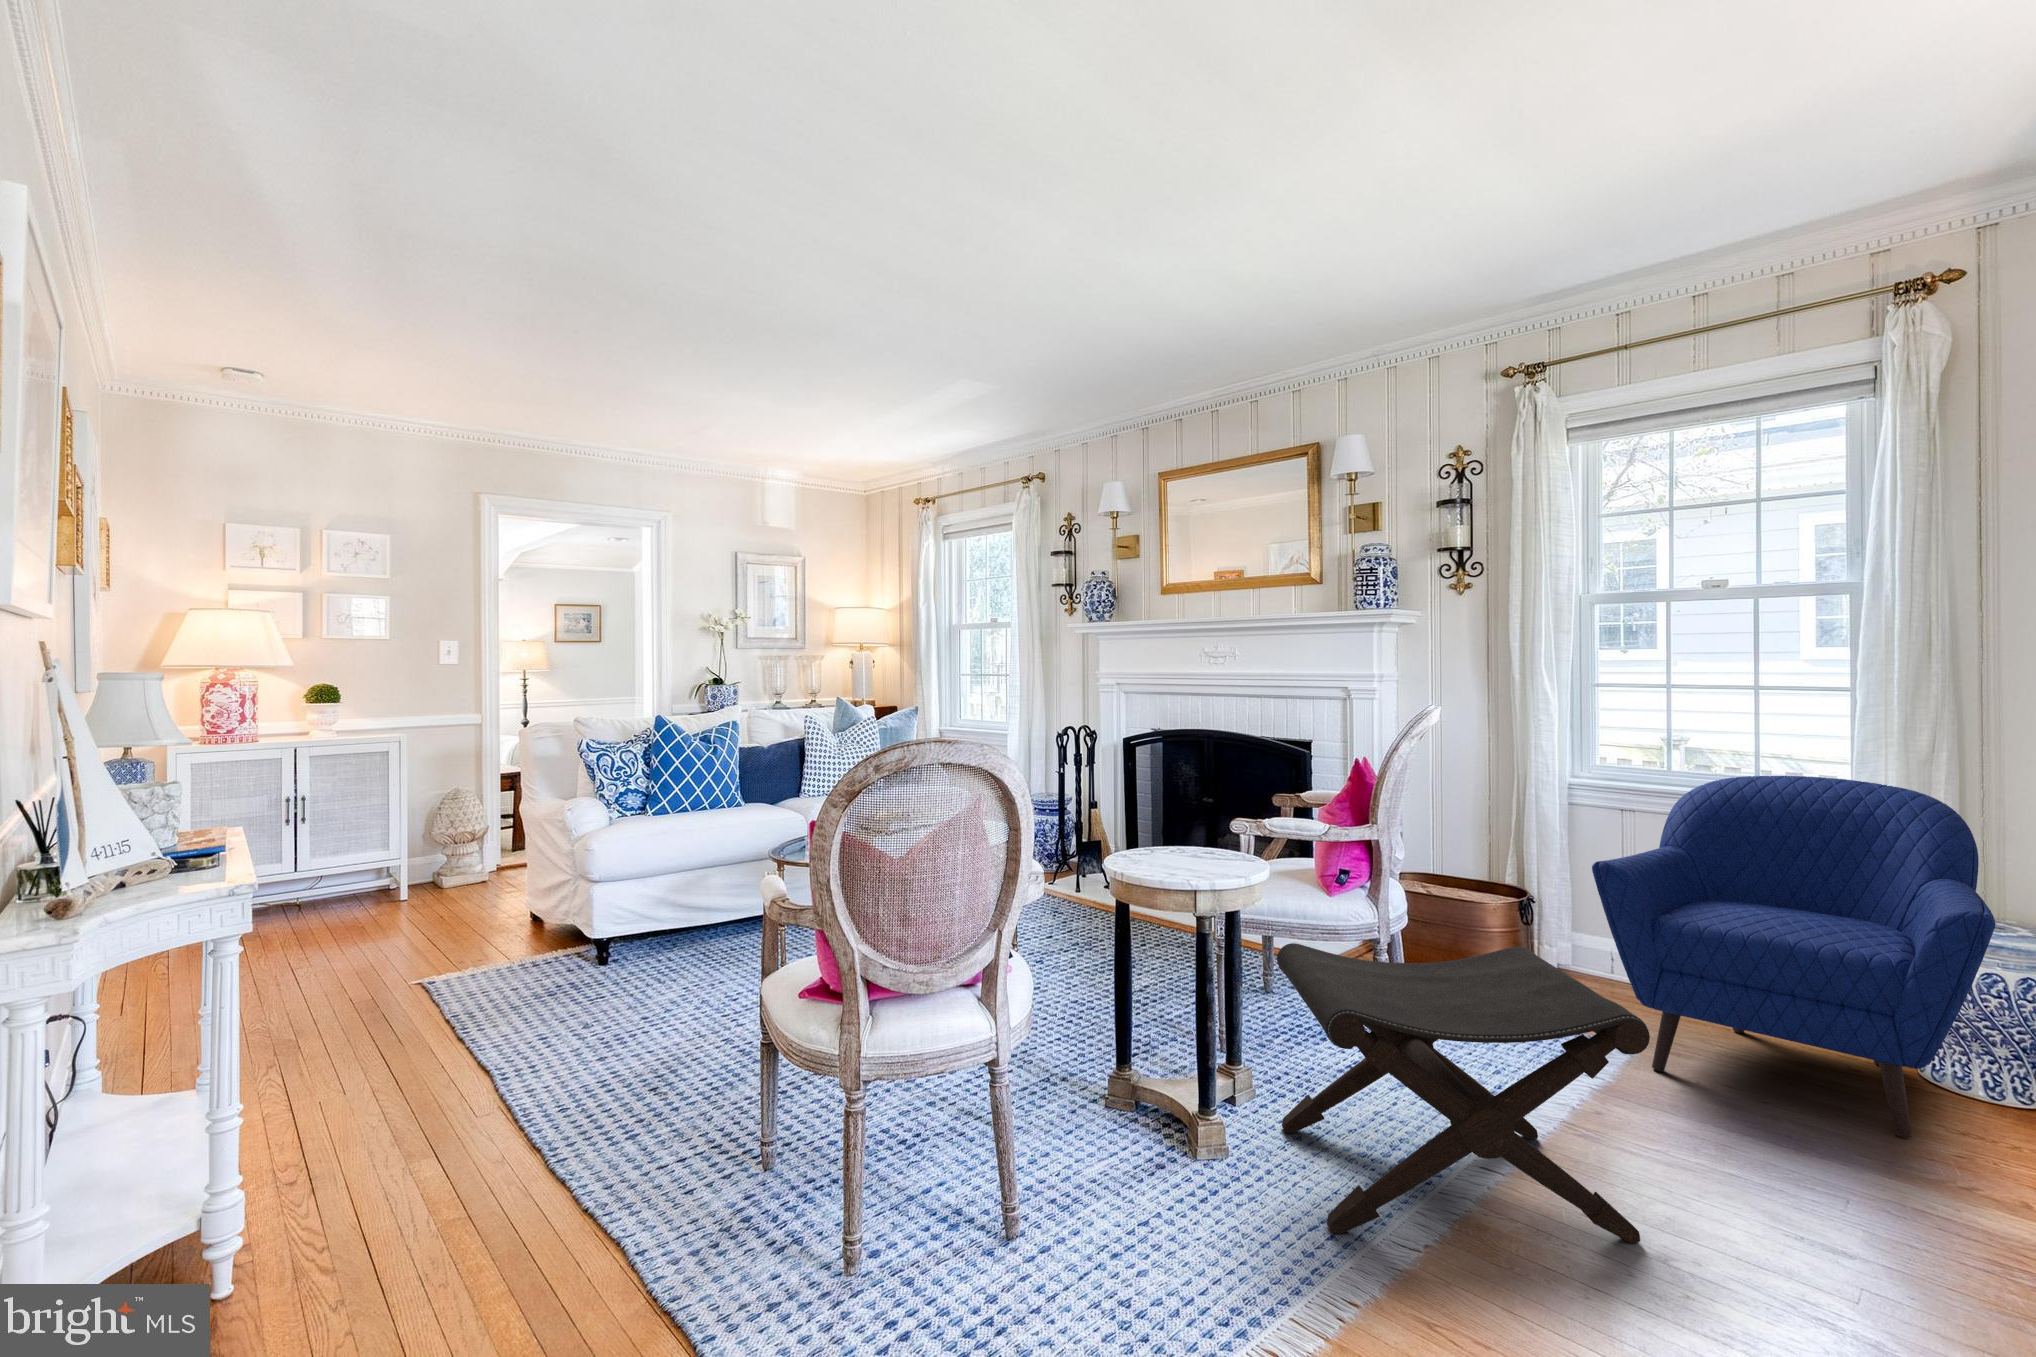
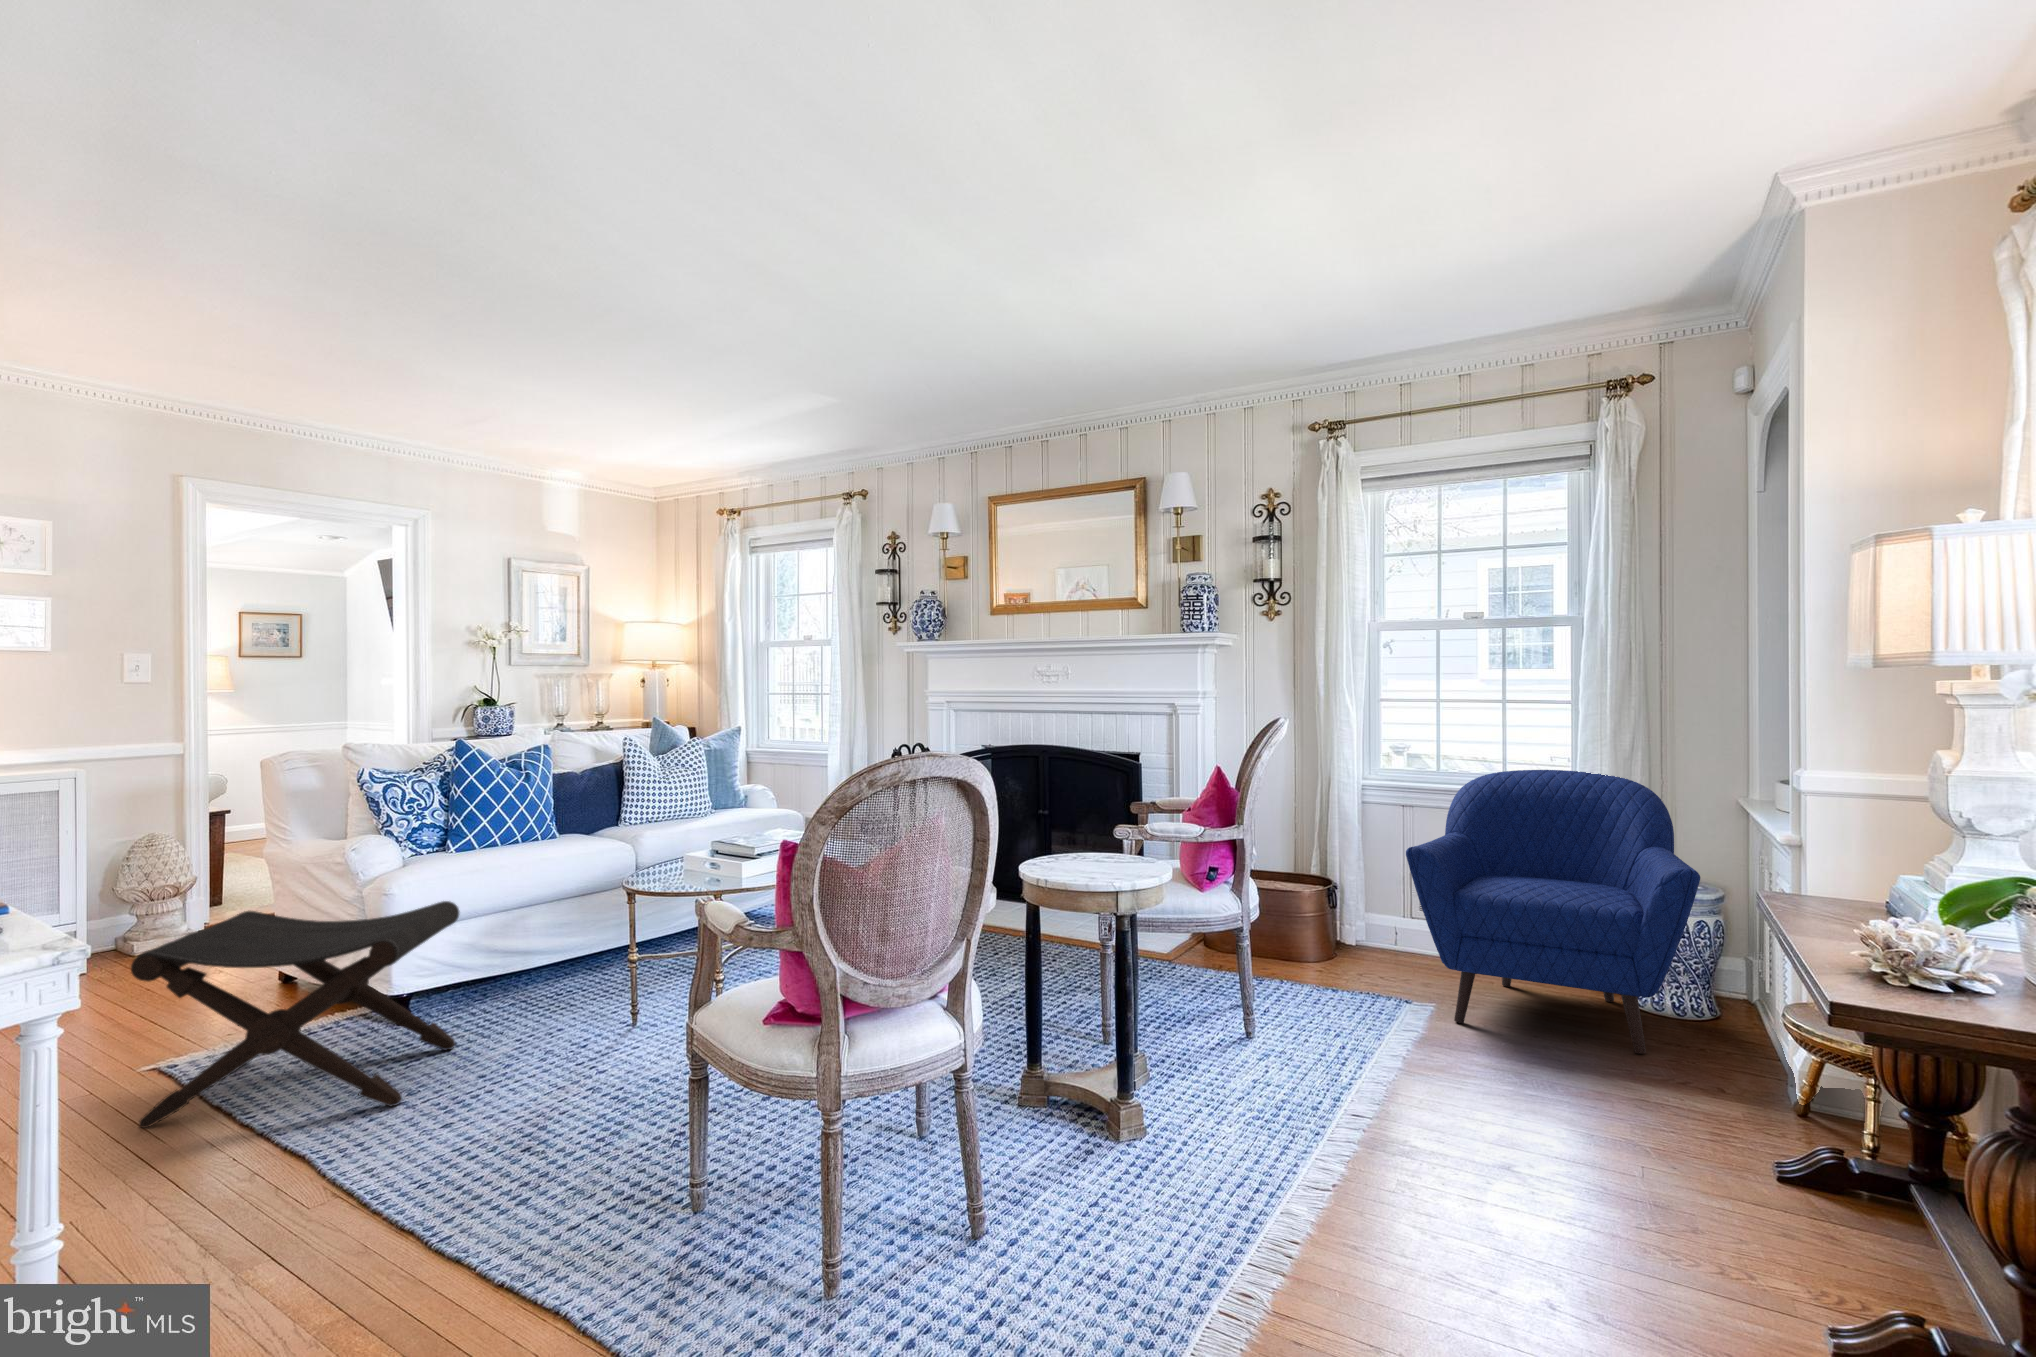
footstool: present [1277,943,1650,1243] -> present [131,901,459,1128]

